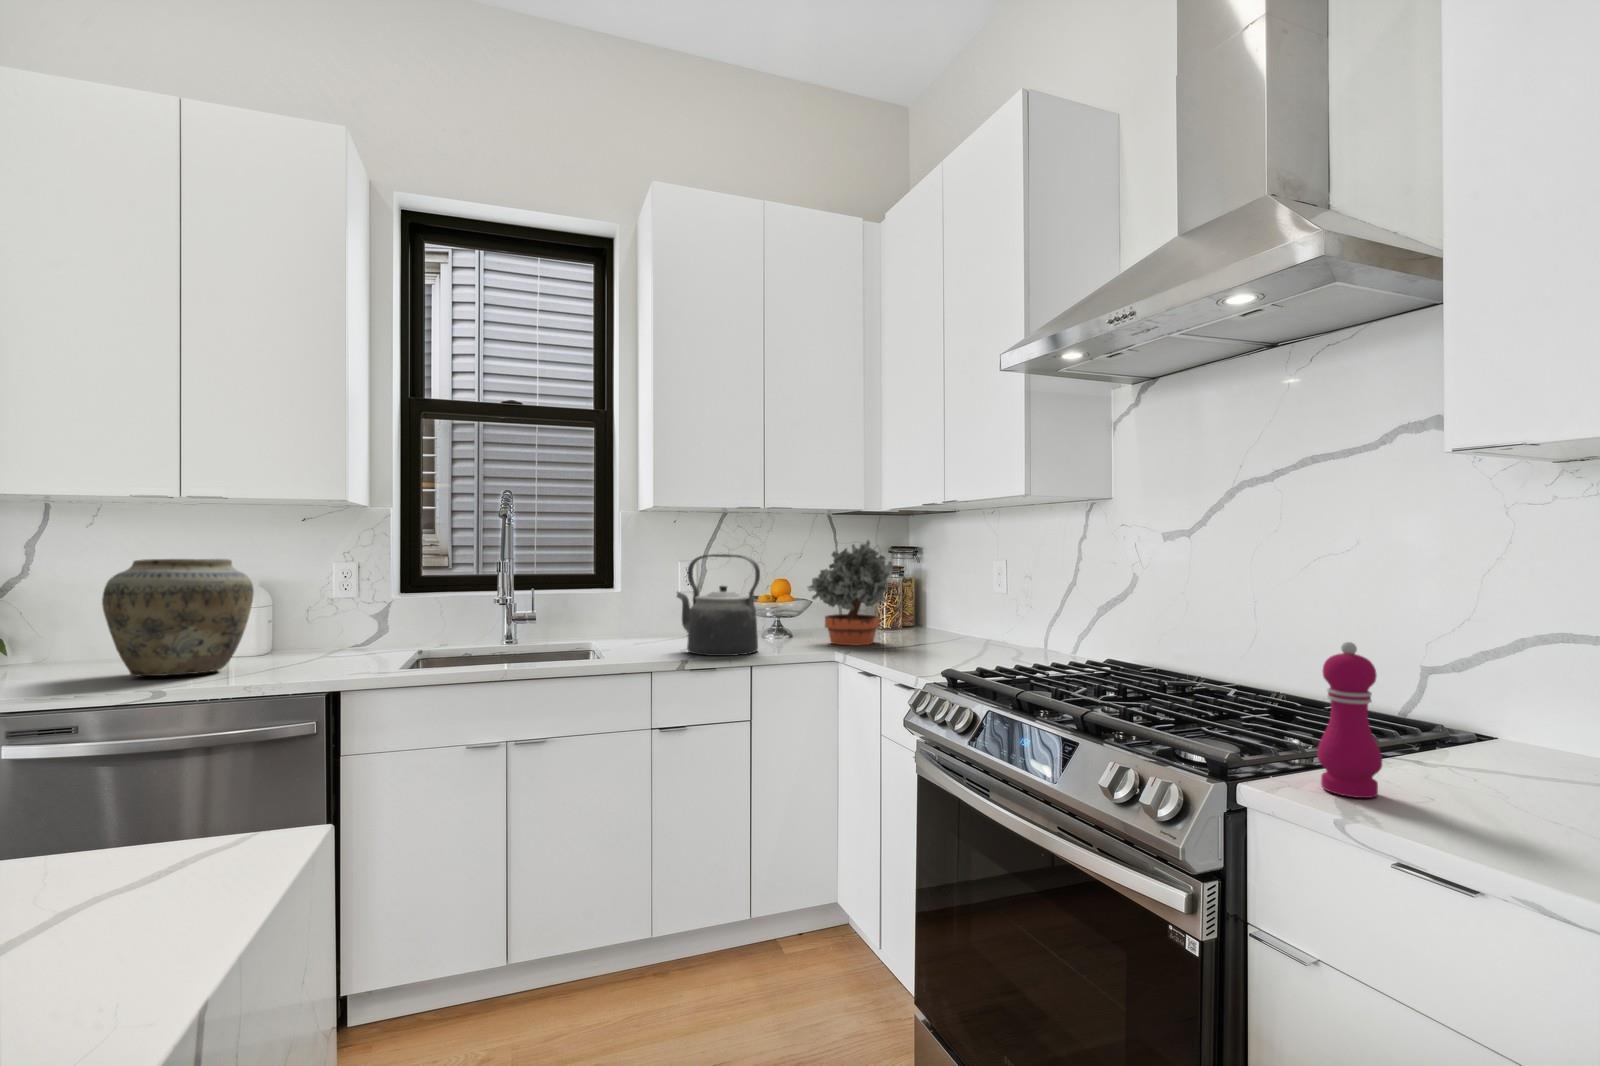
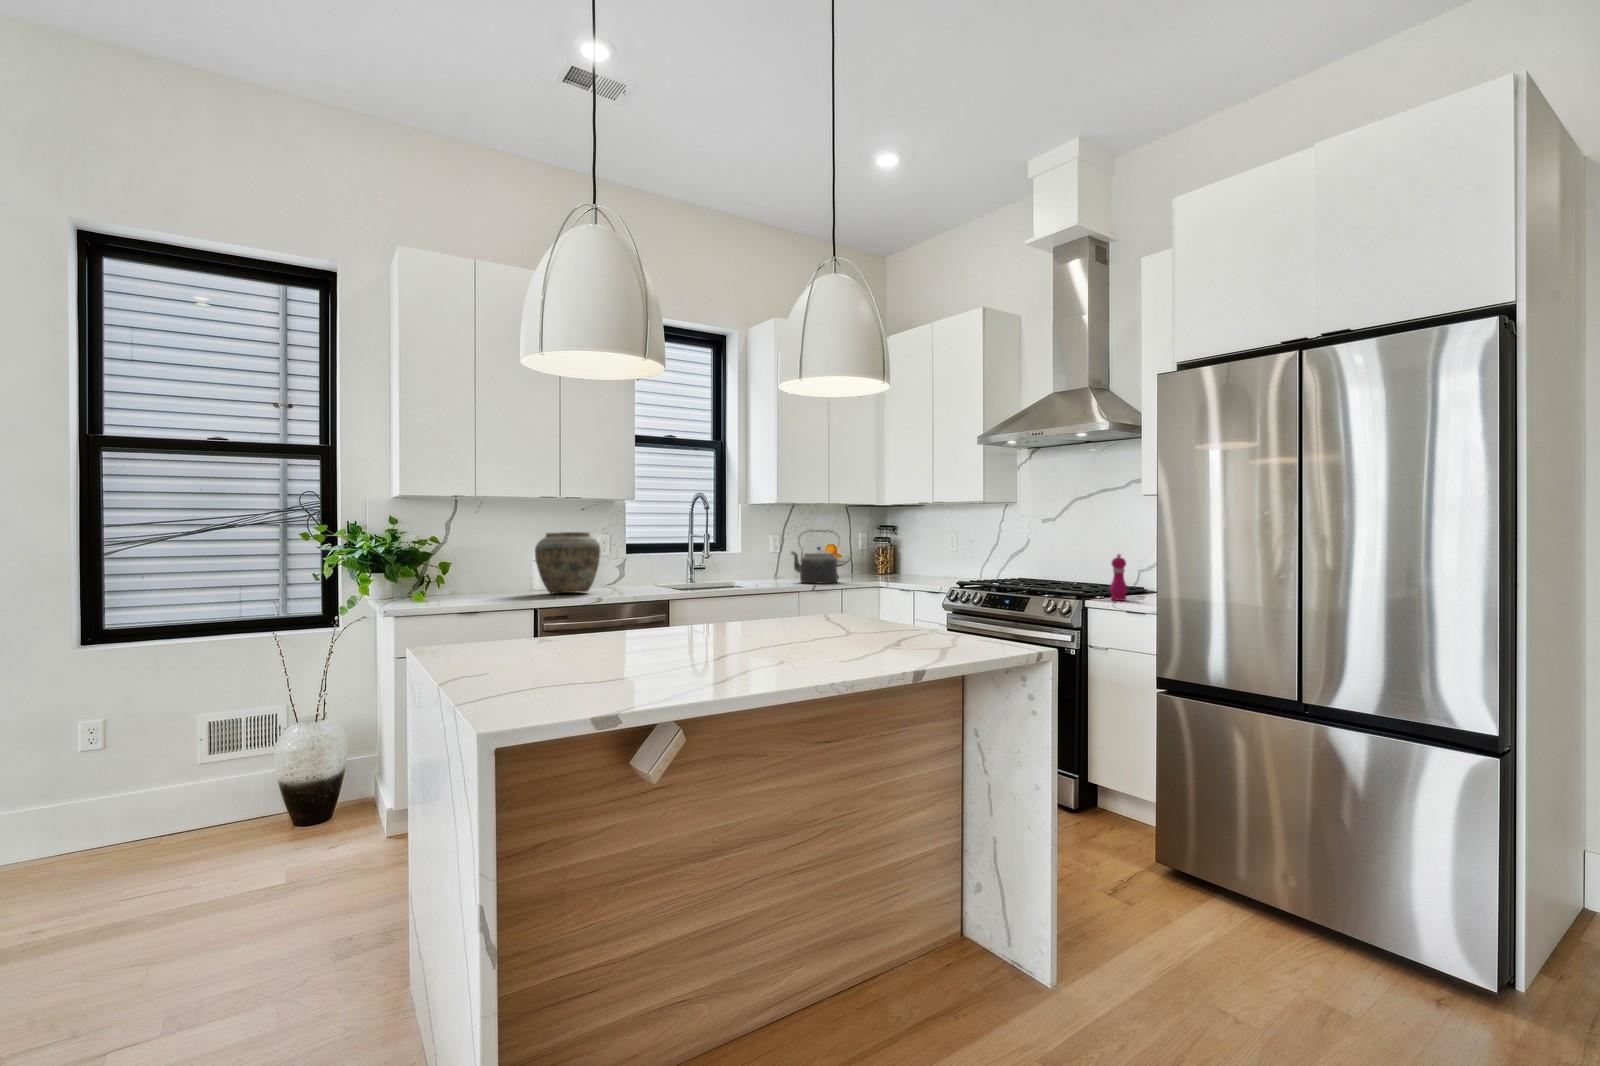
potted plant: present [807,540,893,645] -> none [848,522,899,579]

